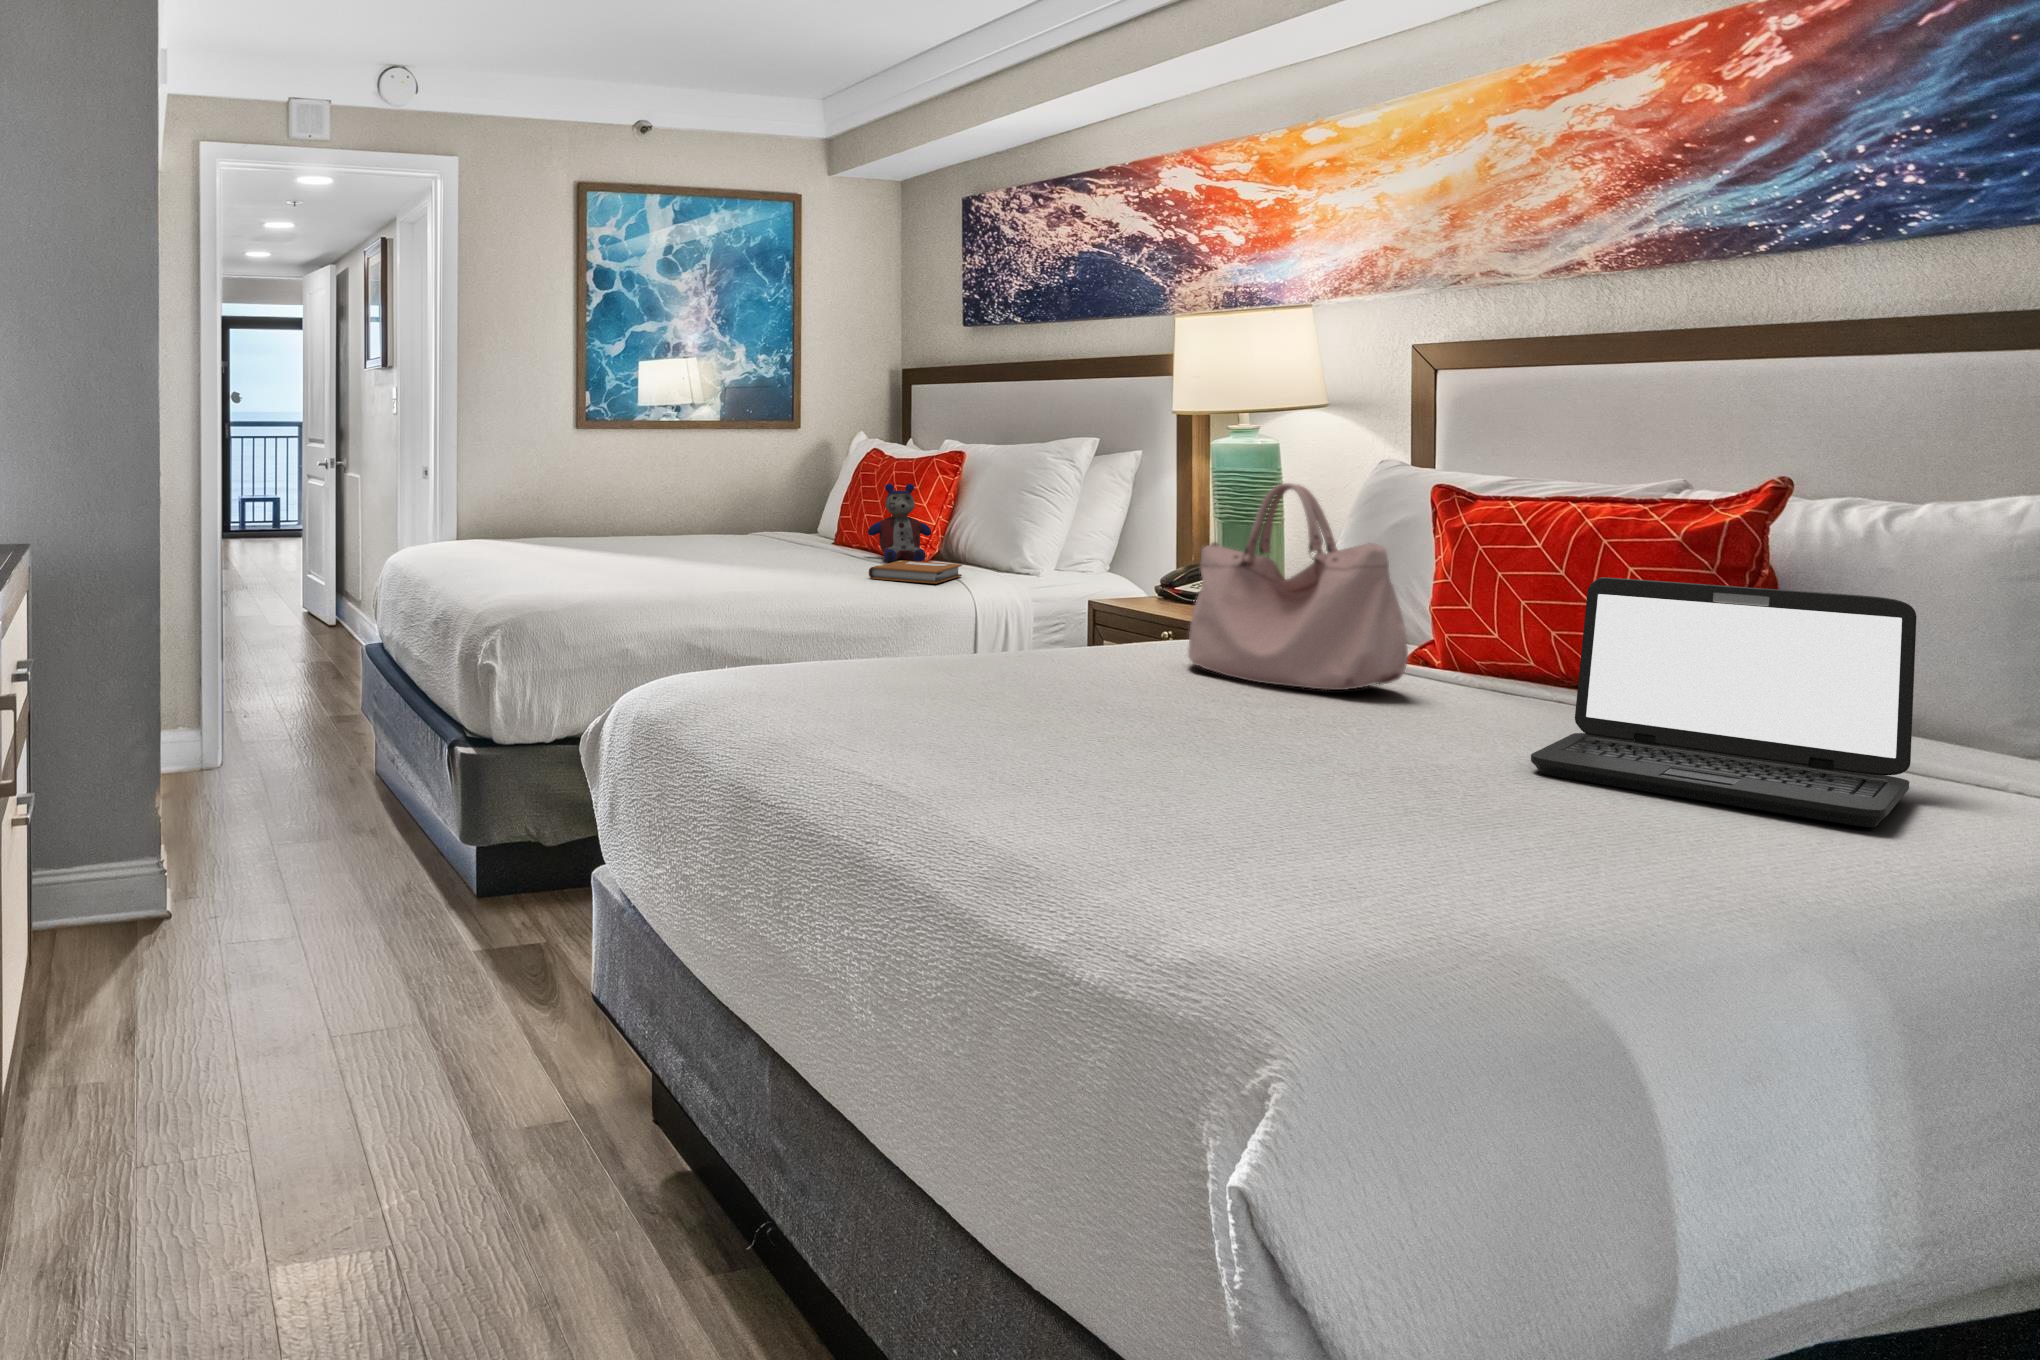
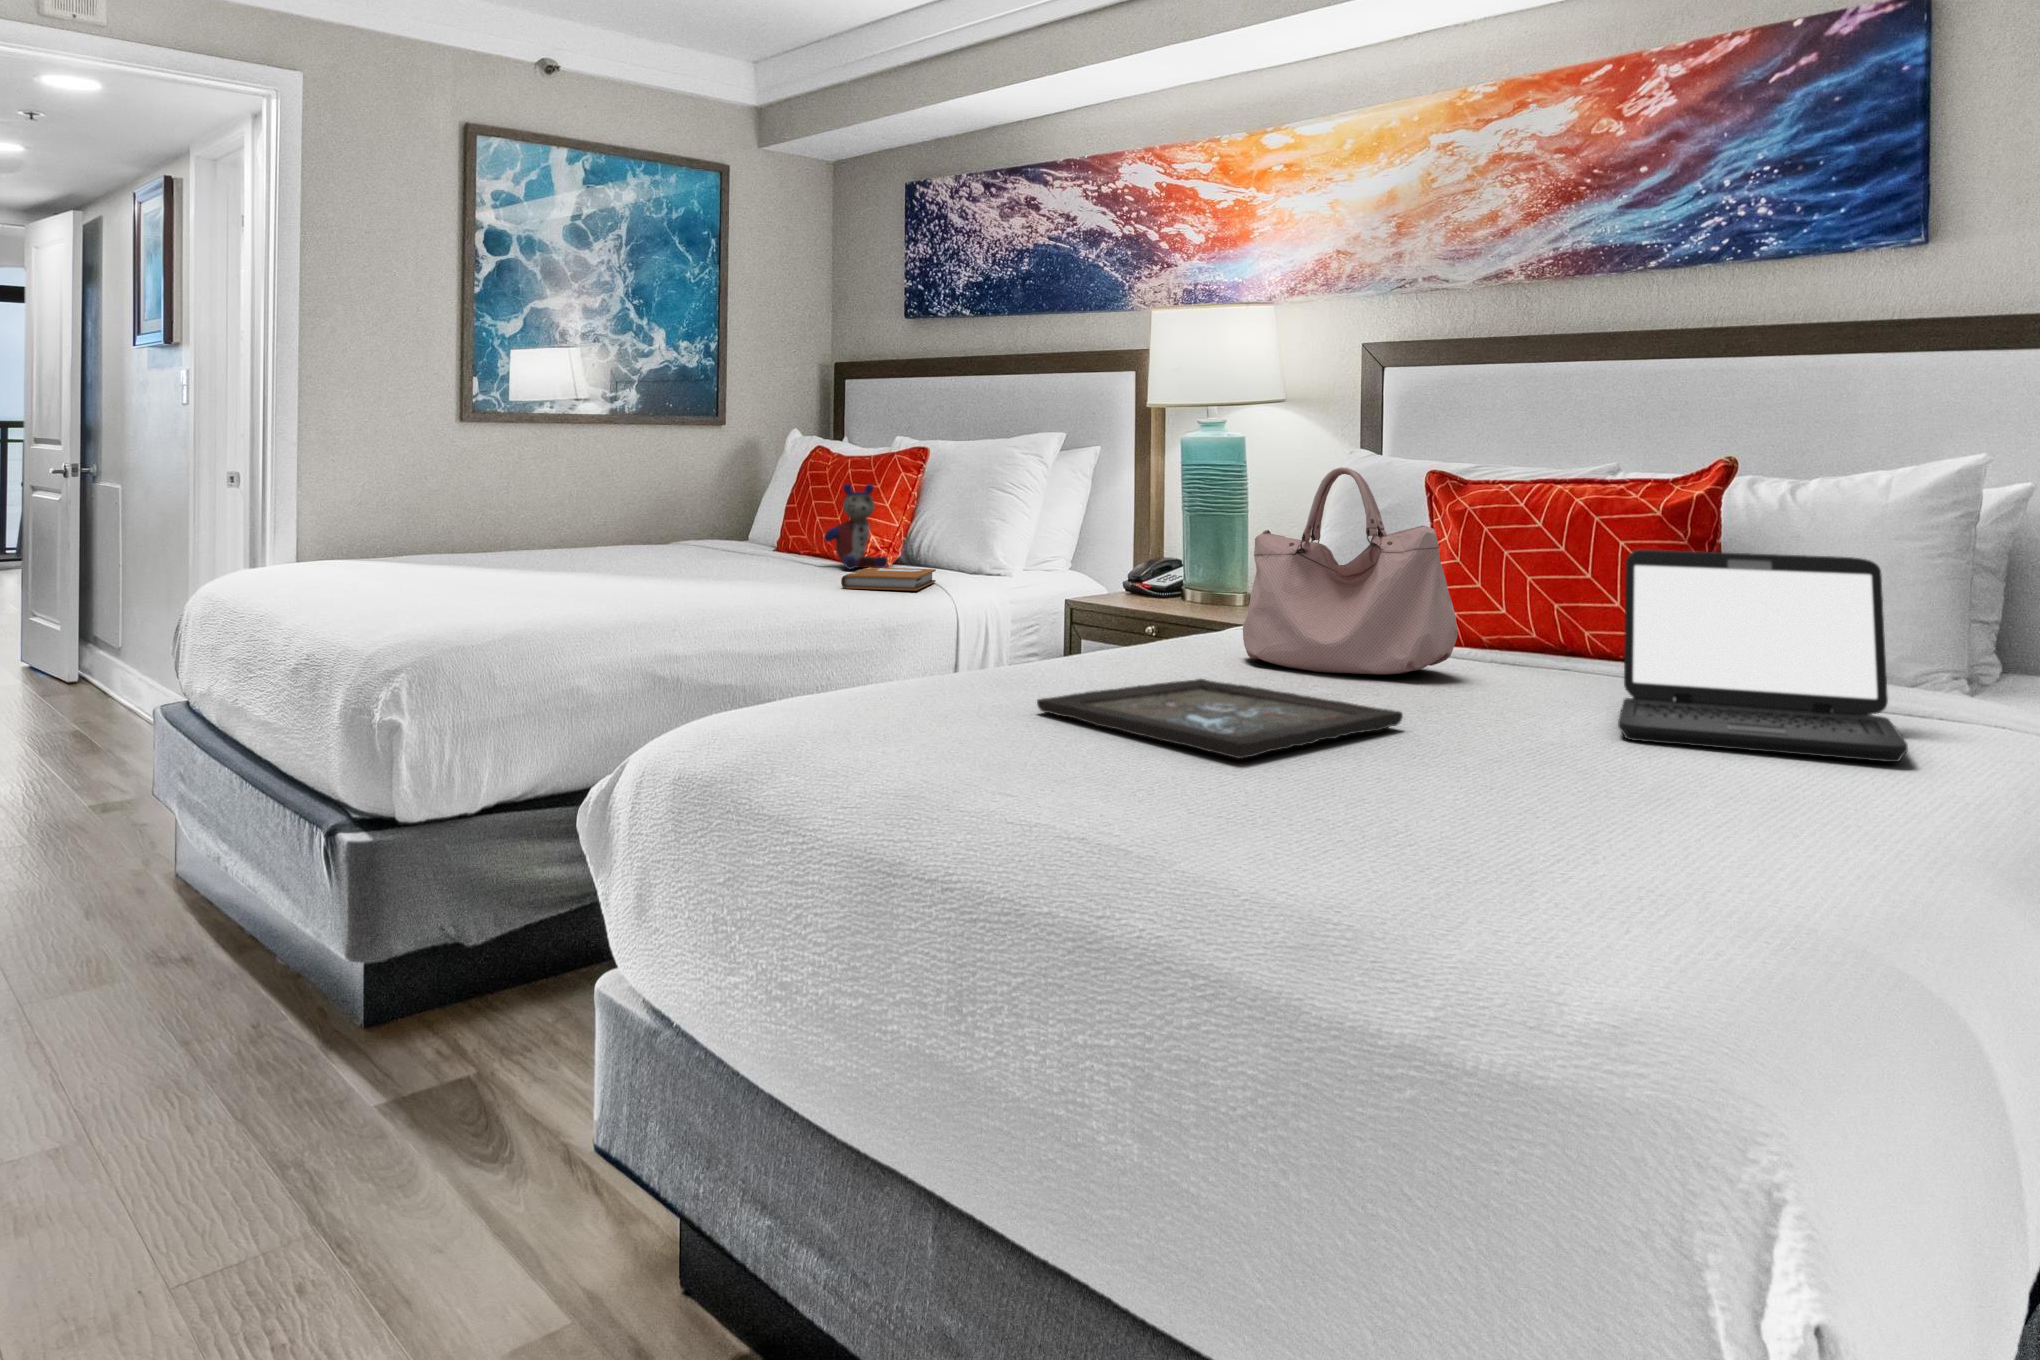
tray: none [938,679,1286,751] -> present [1037,679,1403,759]

